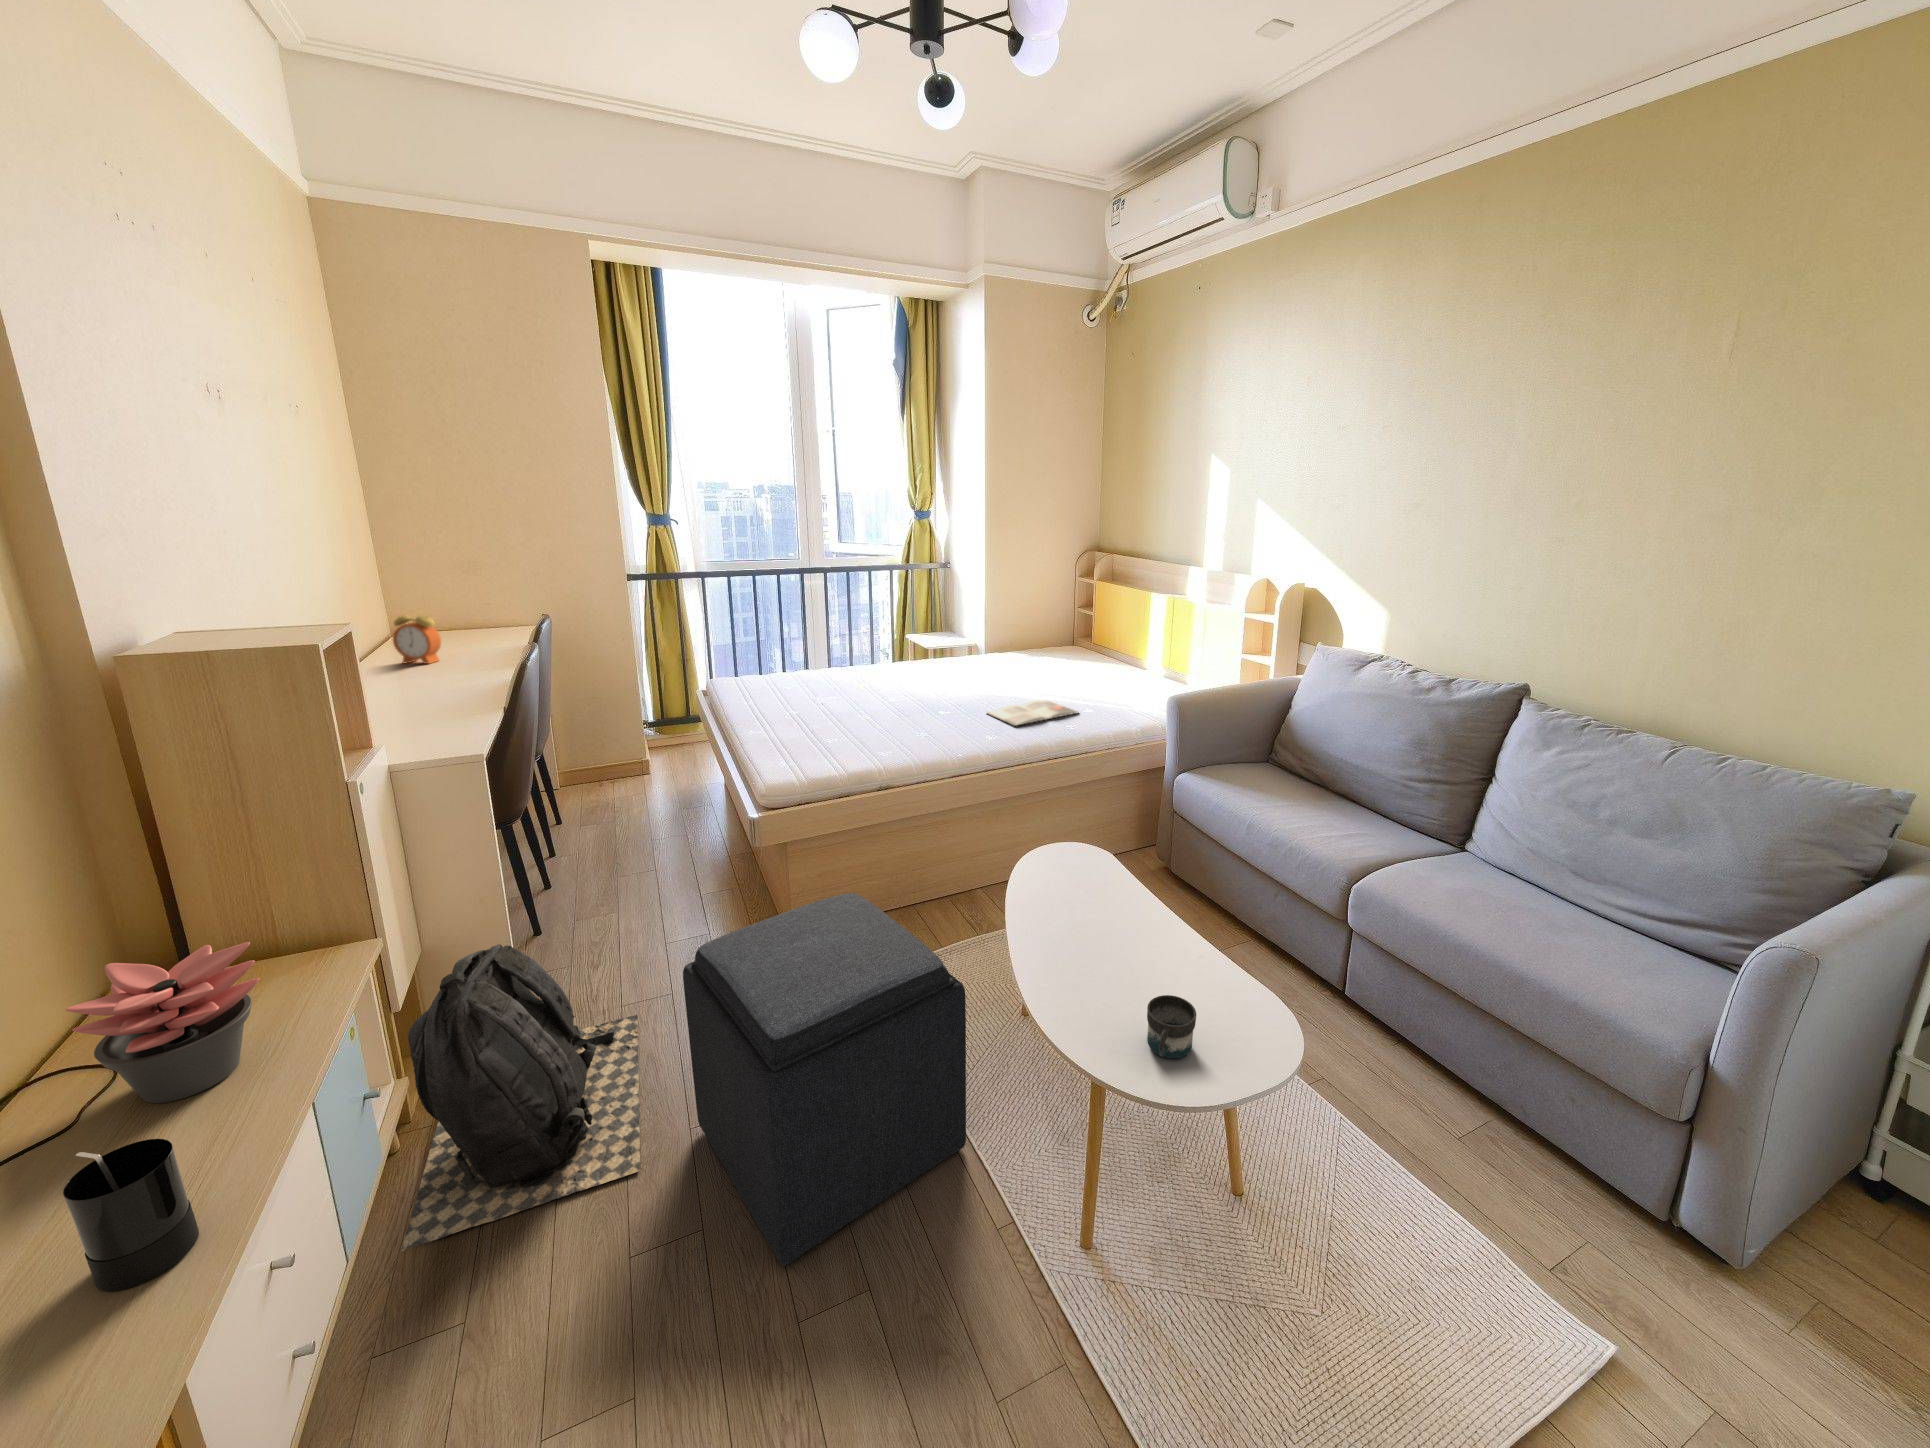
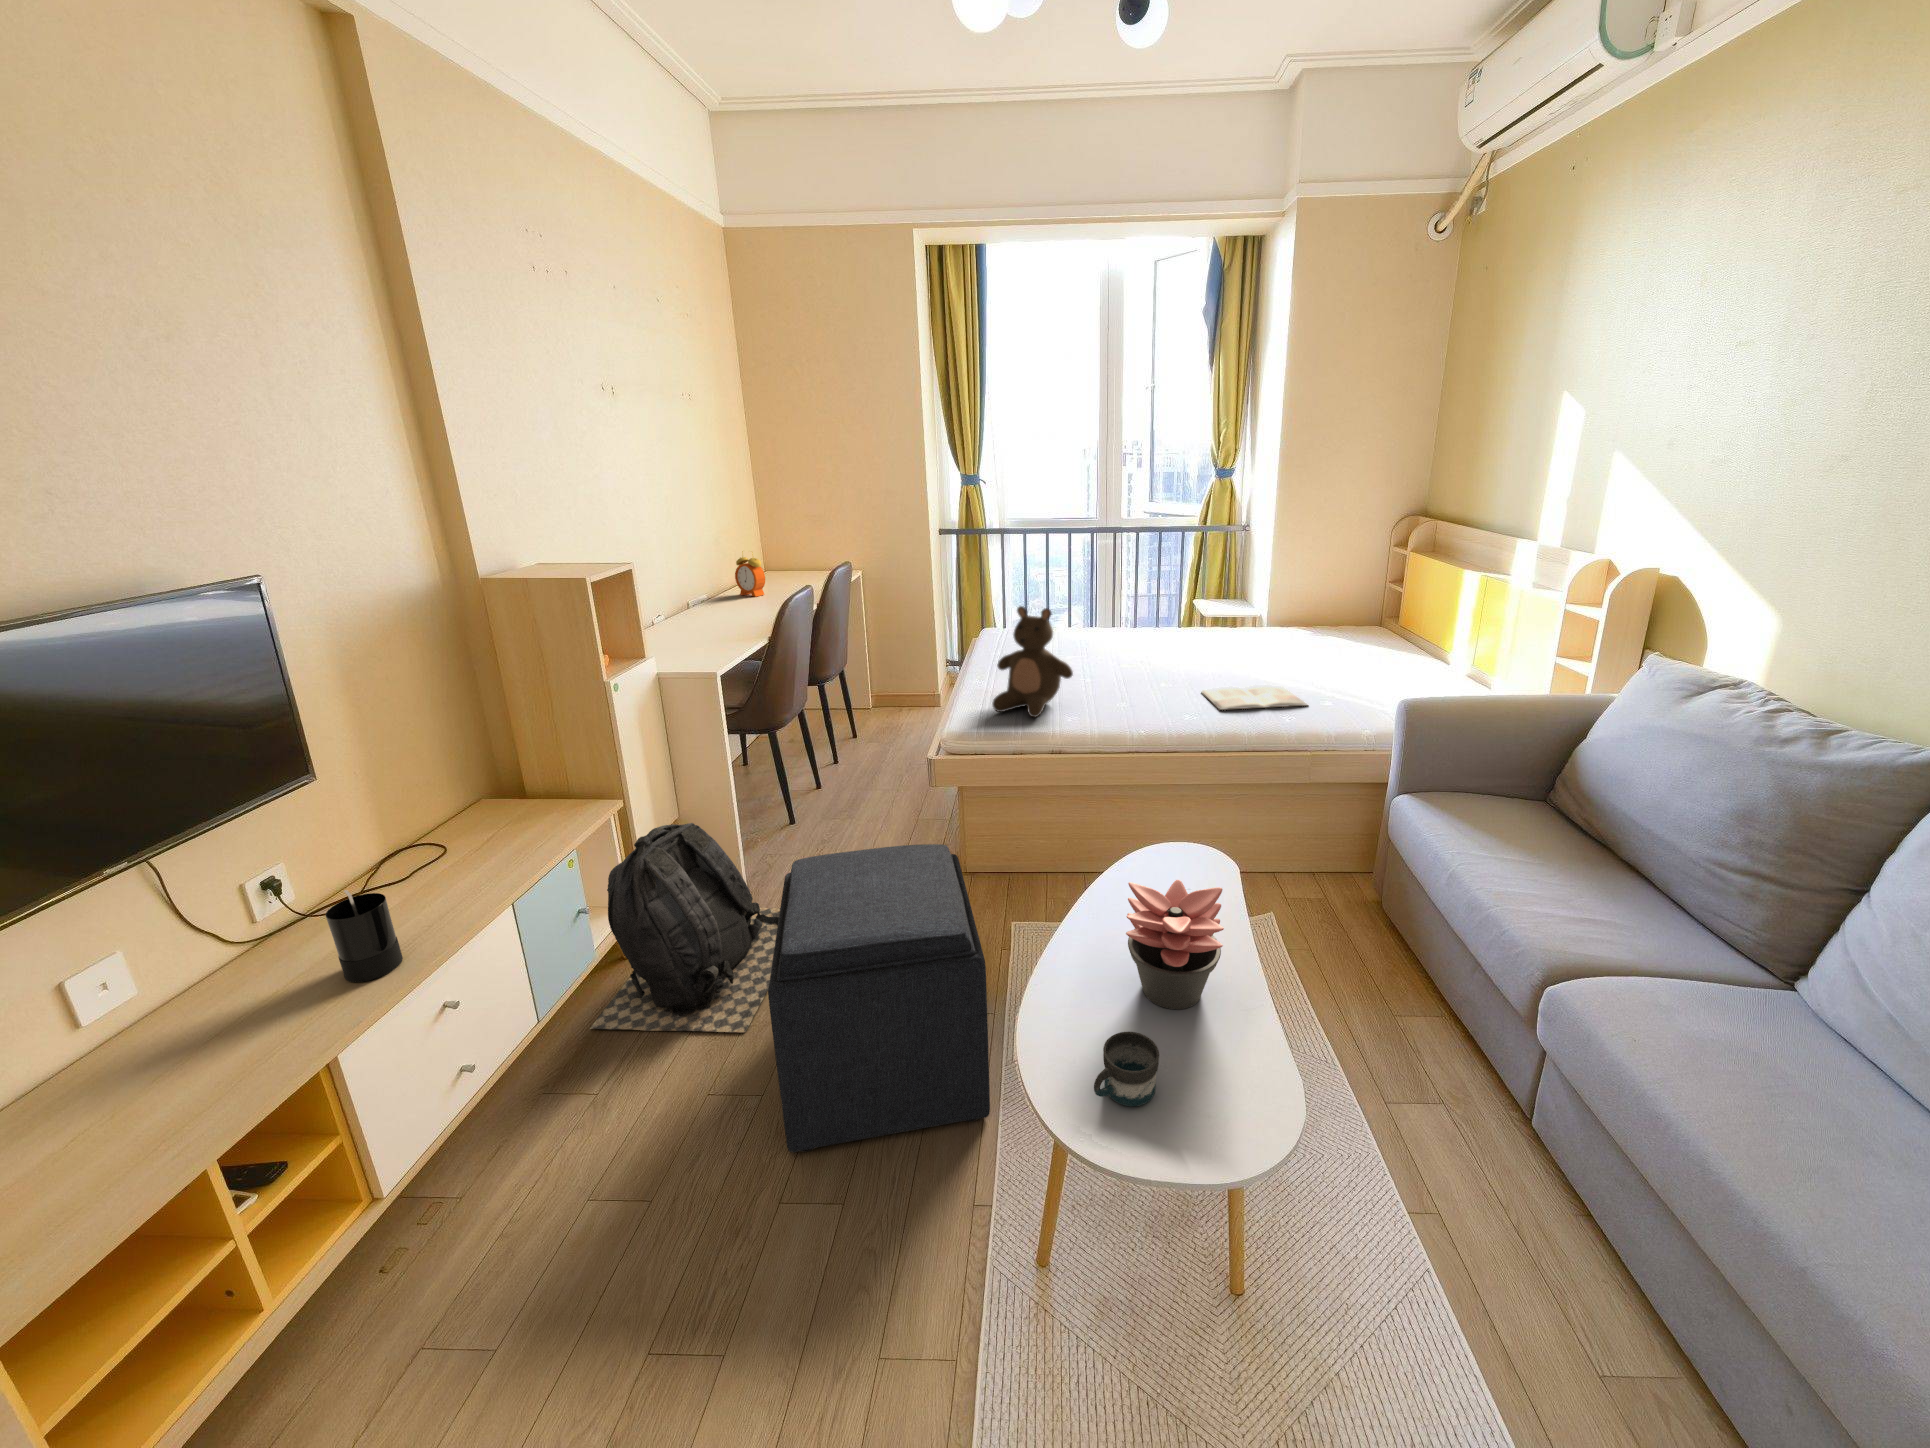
stuffed bear: none [798,646,882,757] -> present [992,606,1073,717]
succulent plant: present [66,942,259,1103] -> present [1126,880,1224,1009]

